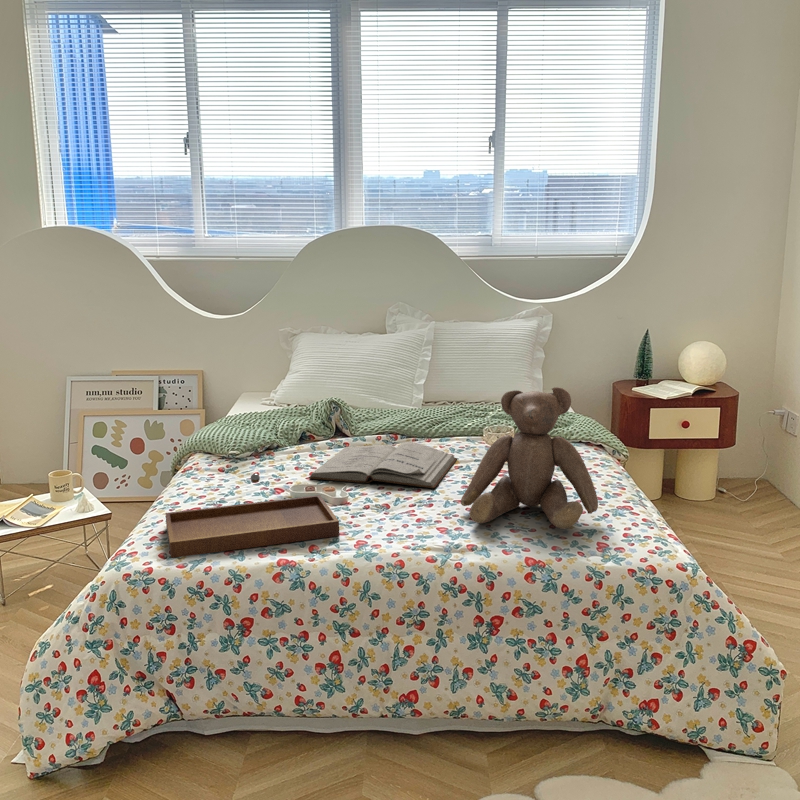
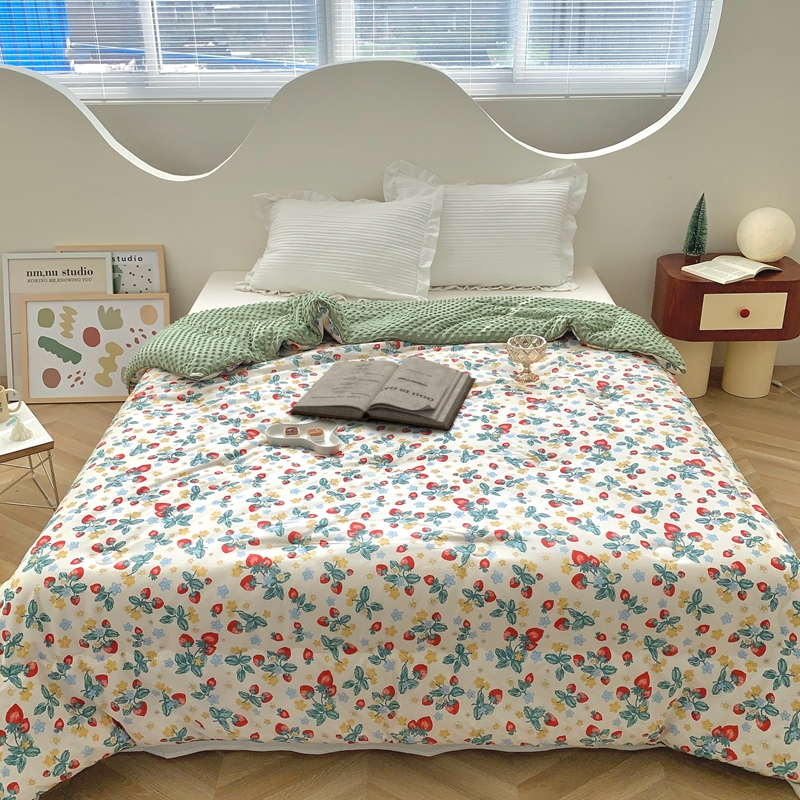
teddy bear: present [461,387,598,529] -> none [484,311,664,505]
tray: present [166,474,339,558] -> none [102,431,328,555]

